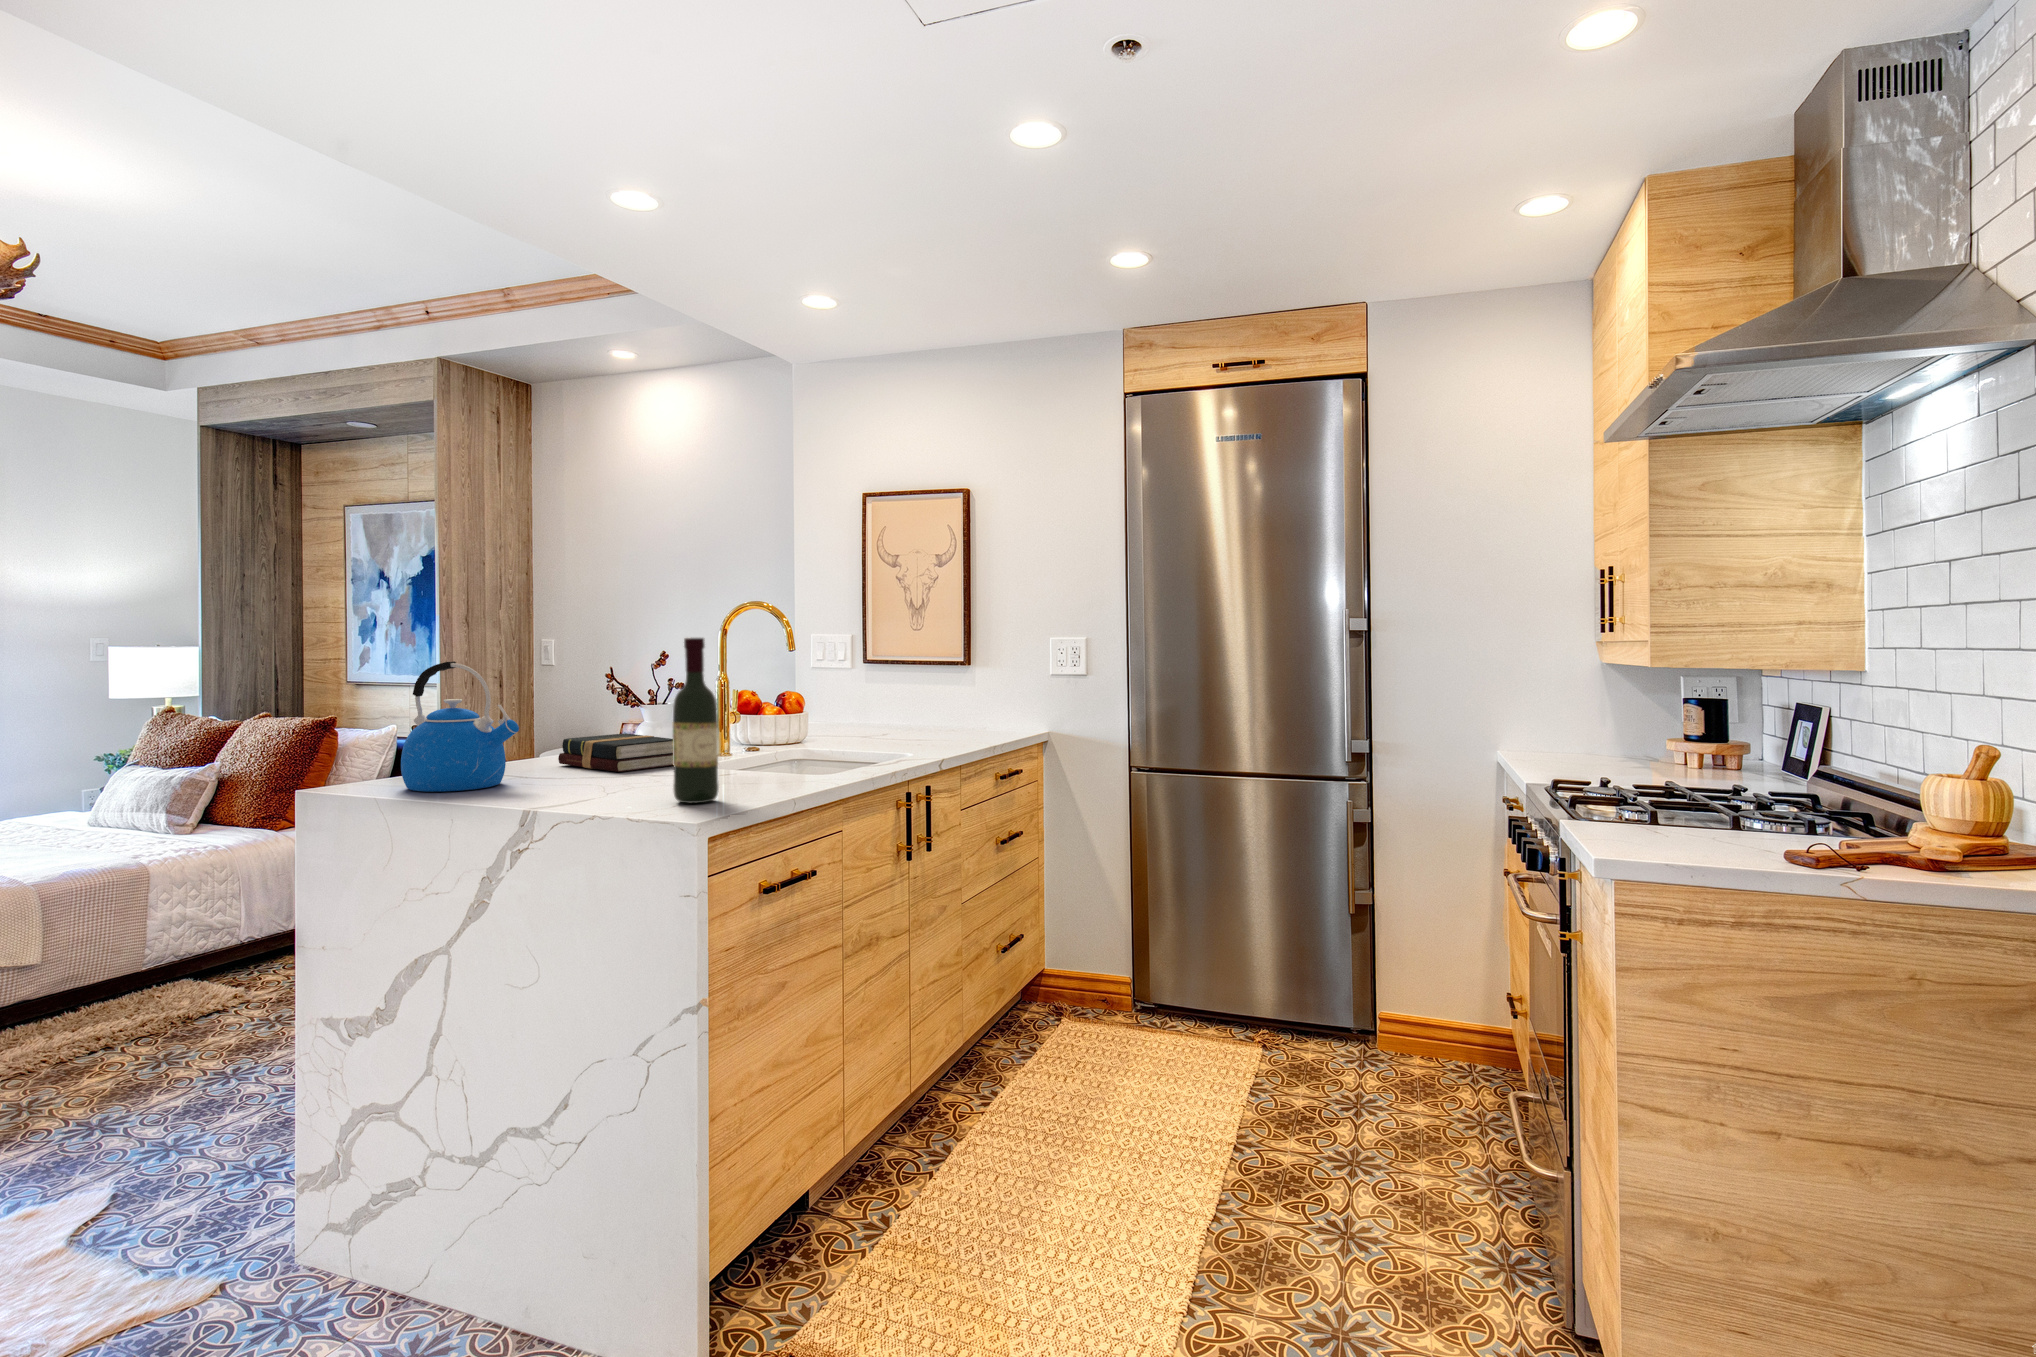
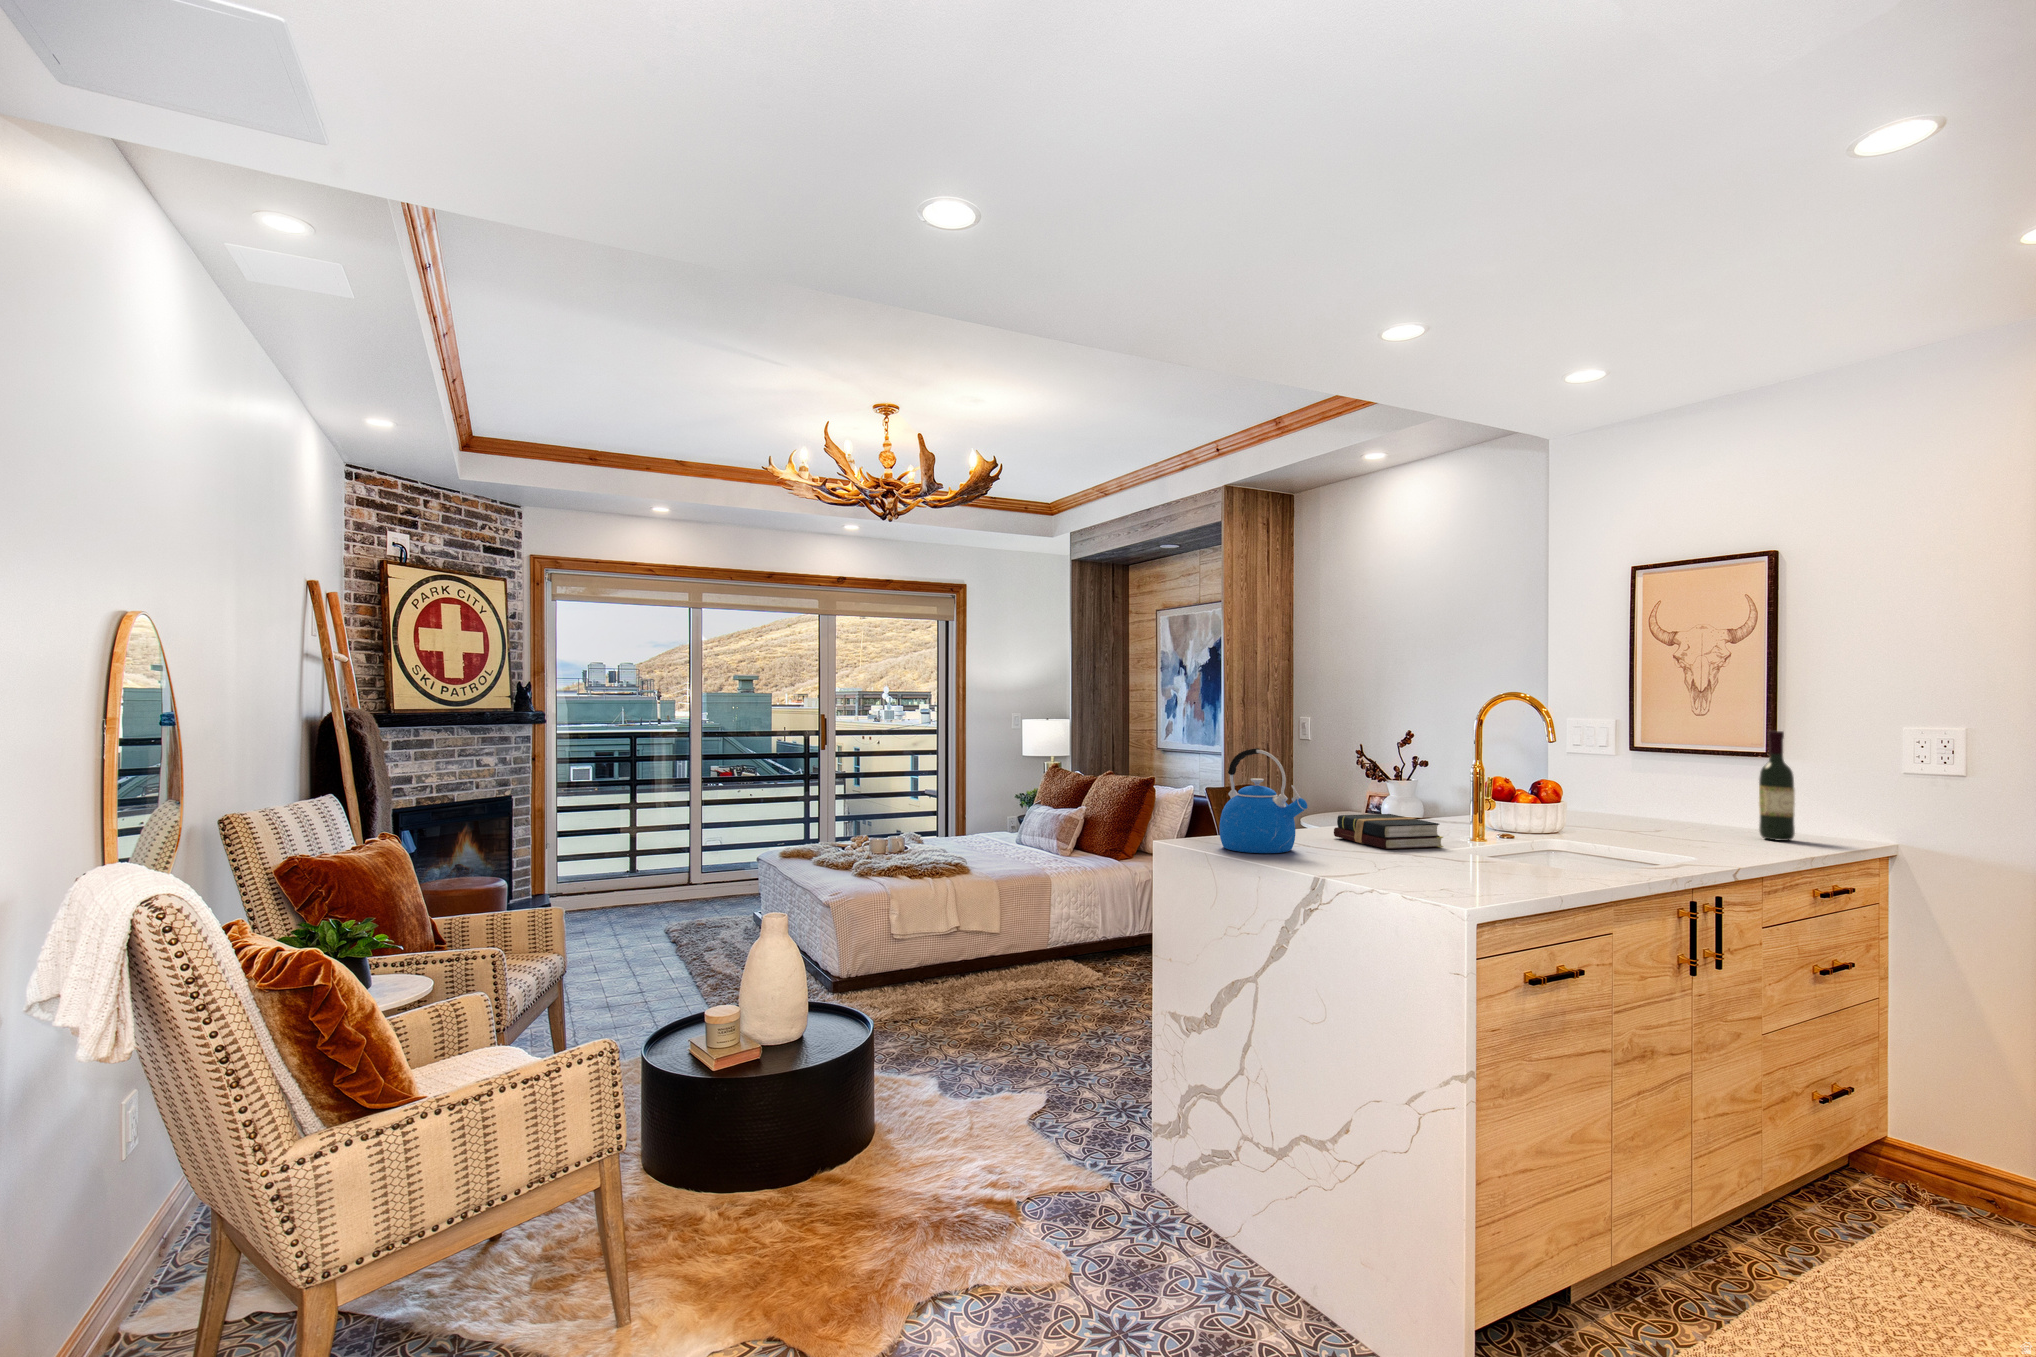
wine bottle: present [673,638,719,803] -> present [1759,731,1795,841]

